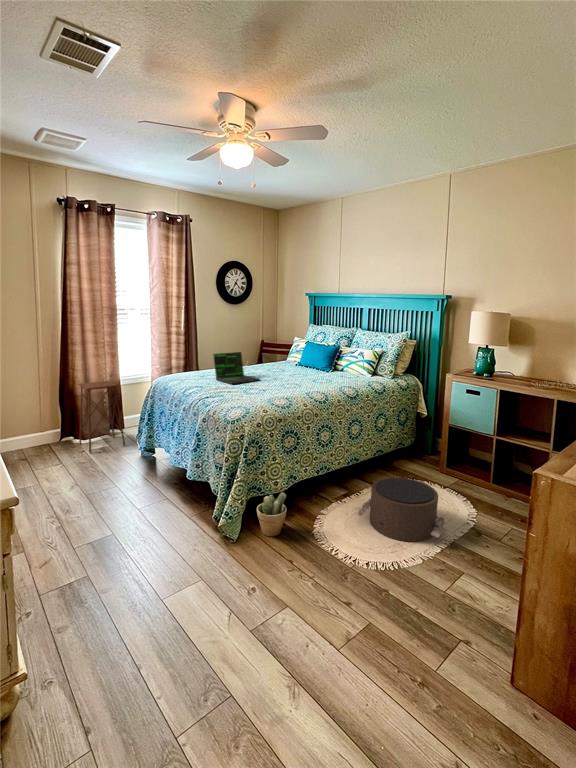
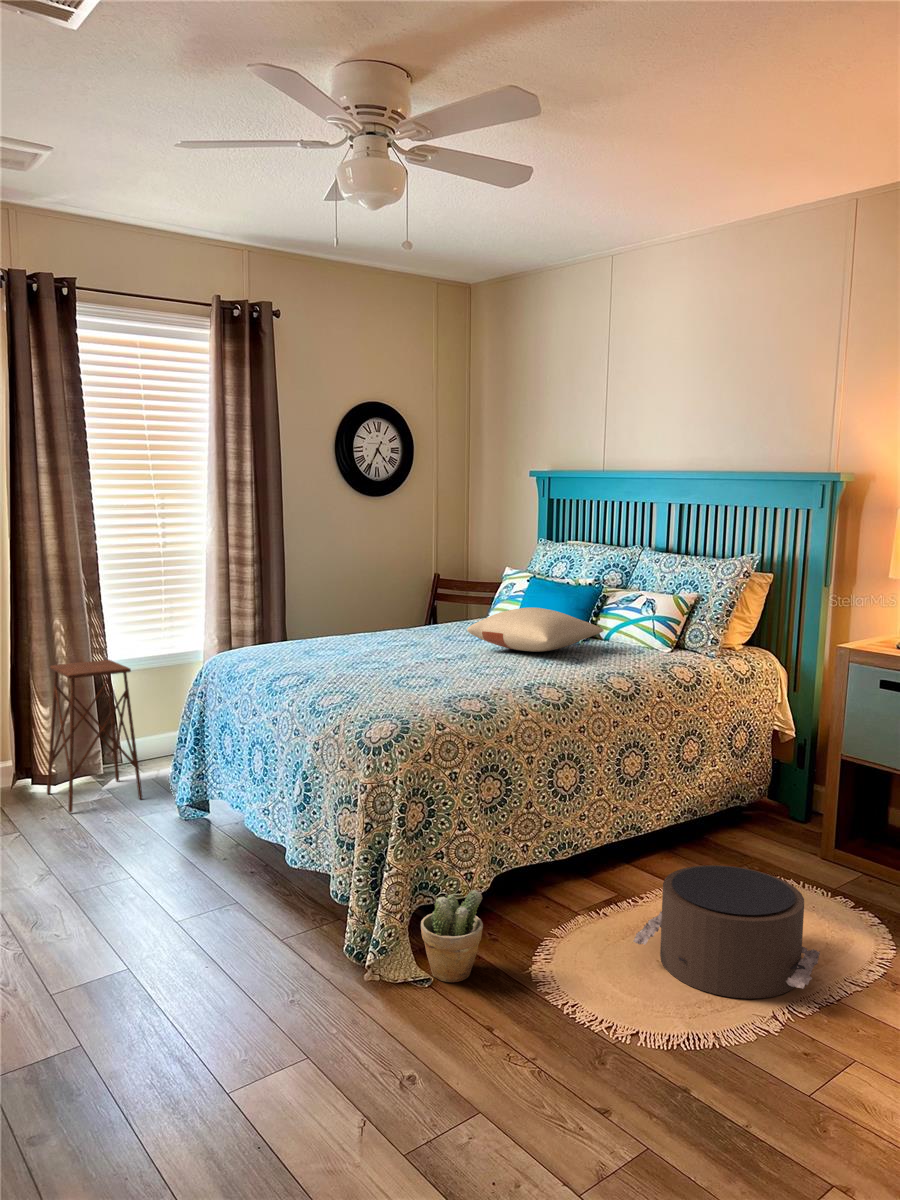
laptop: present [213,352,260,384] -> none [332,599,431,666]
pillow: none [278,356,341,377] -> present [467,608,604,652]

